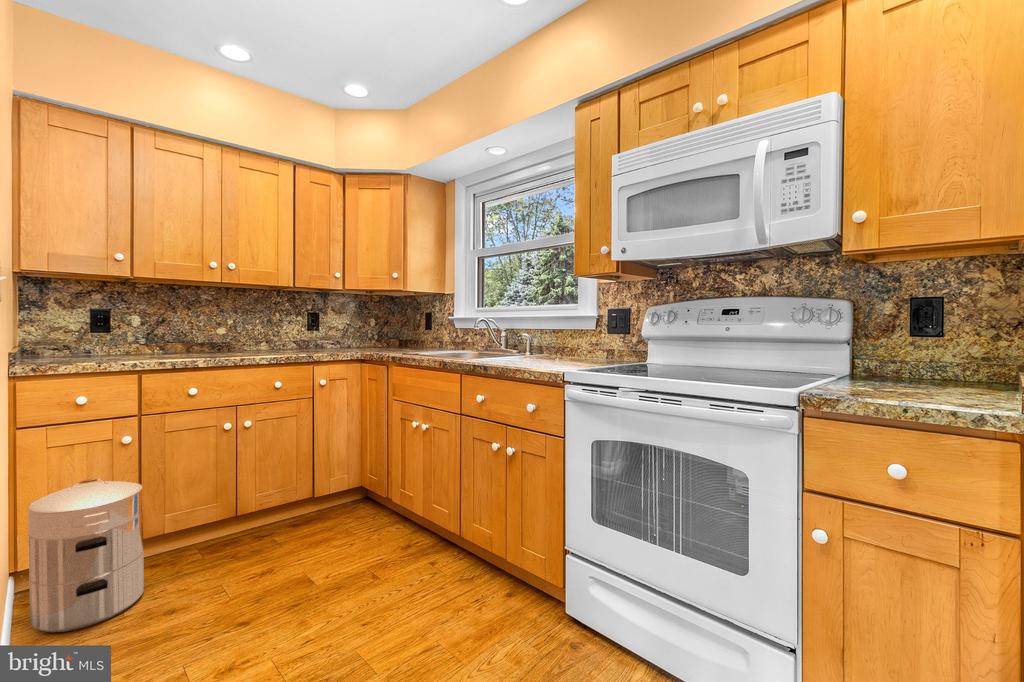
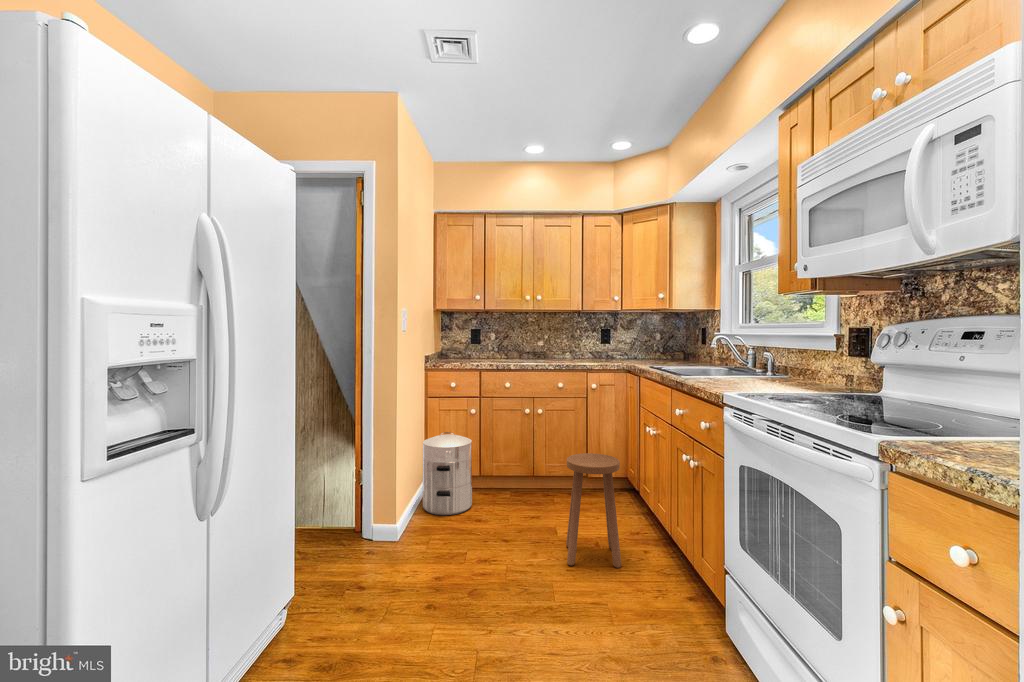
stool: none [340,461,423,615] -> present [566,453,621,568]

